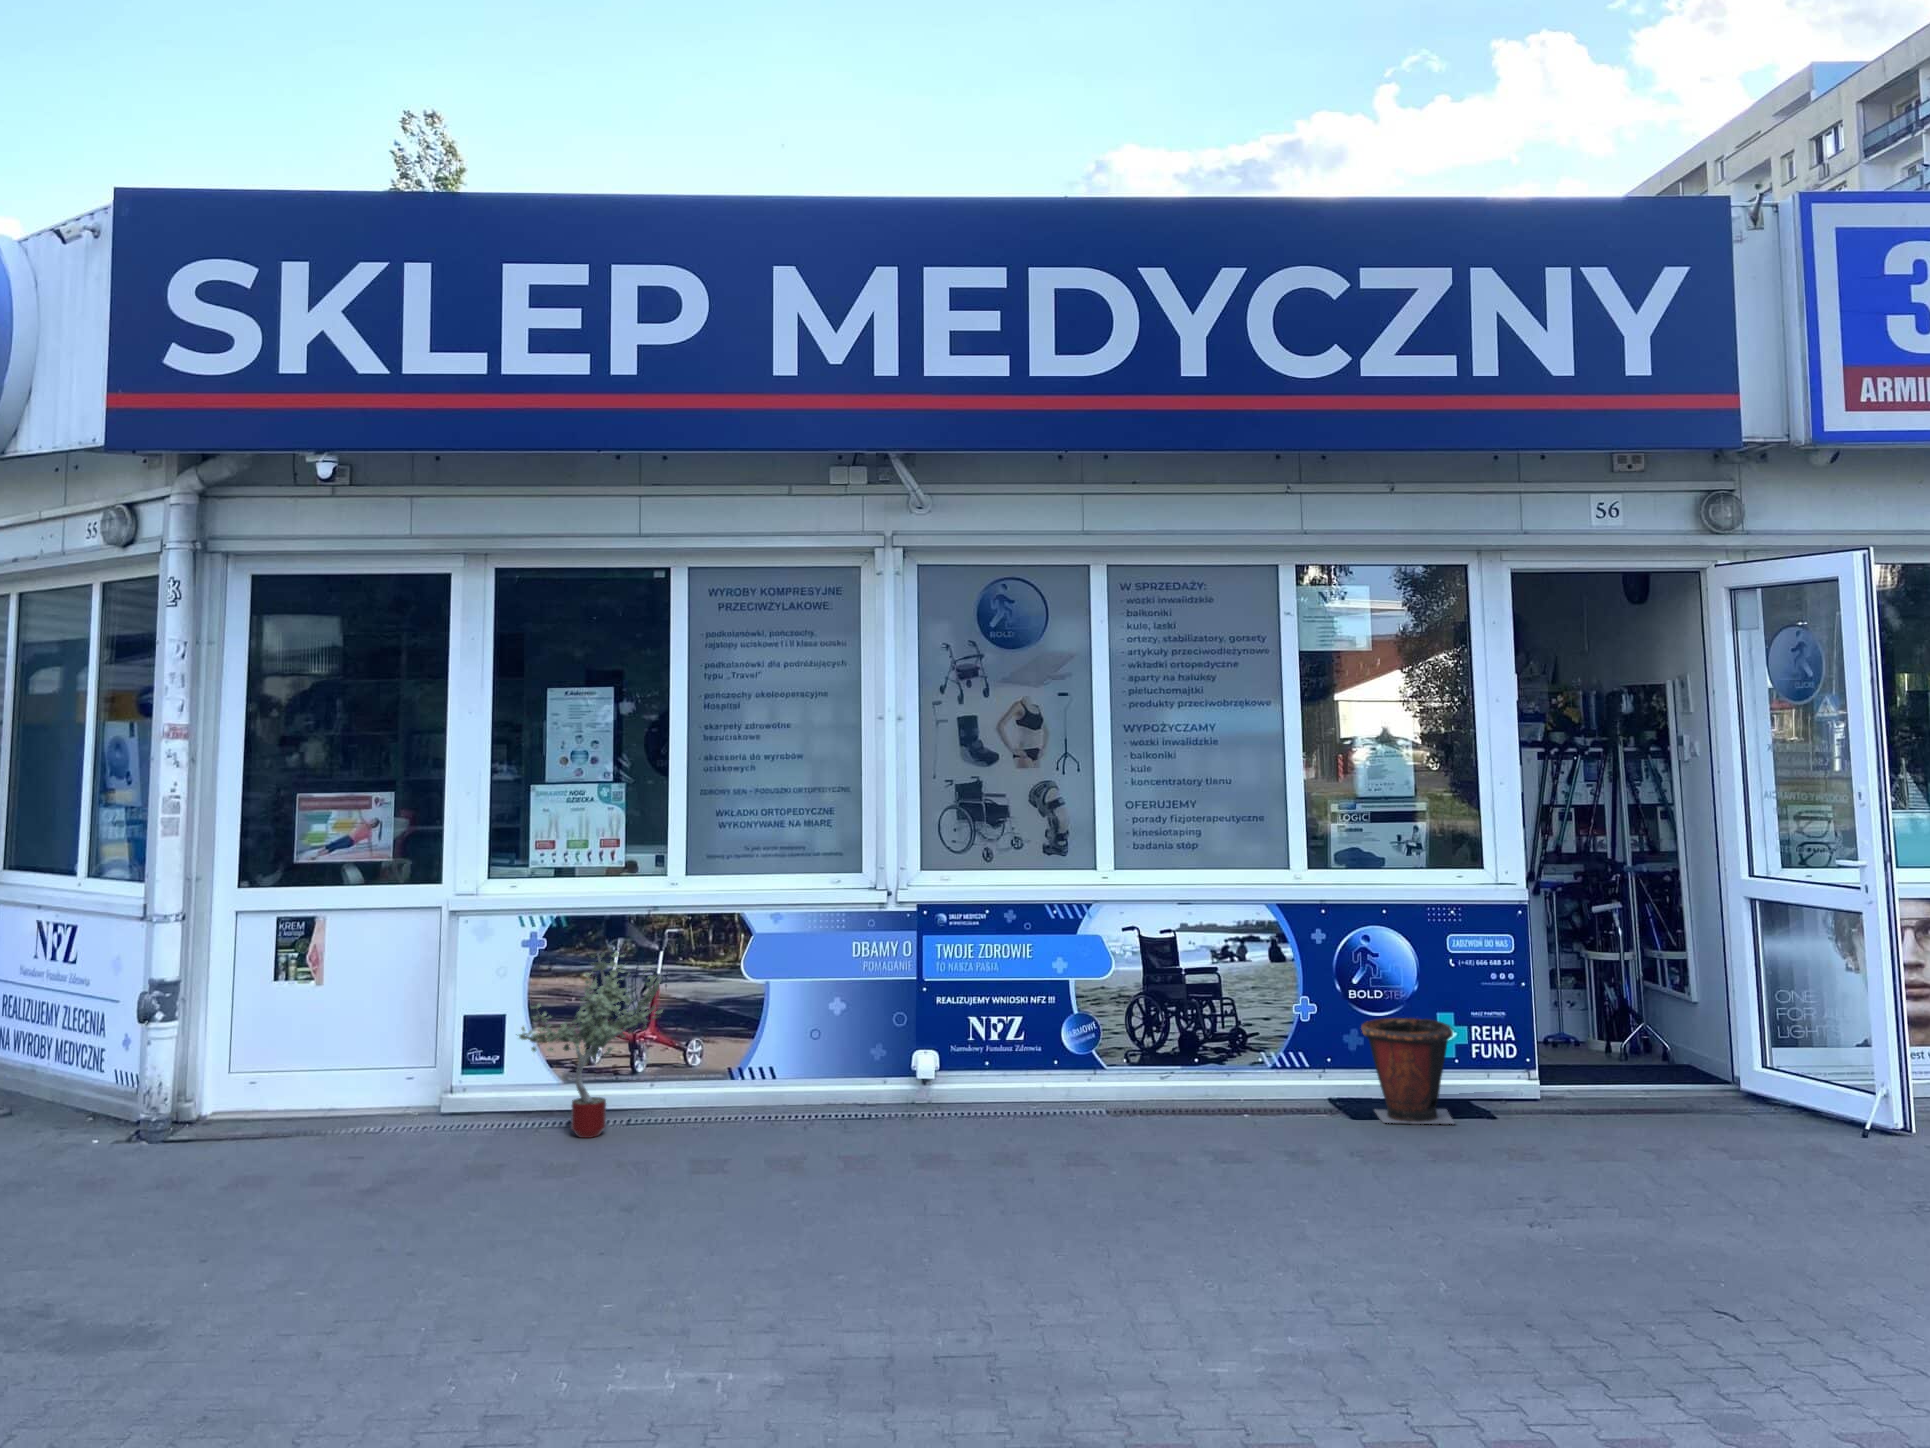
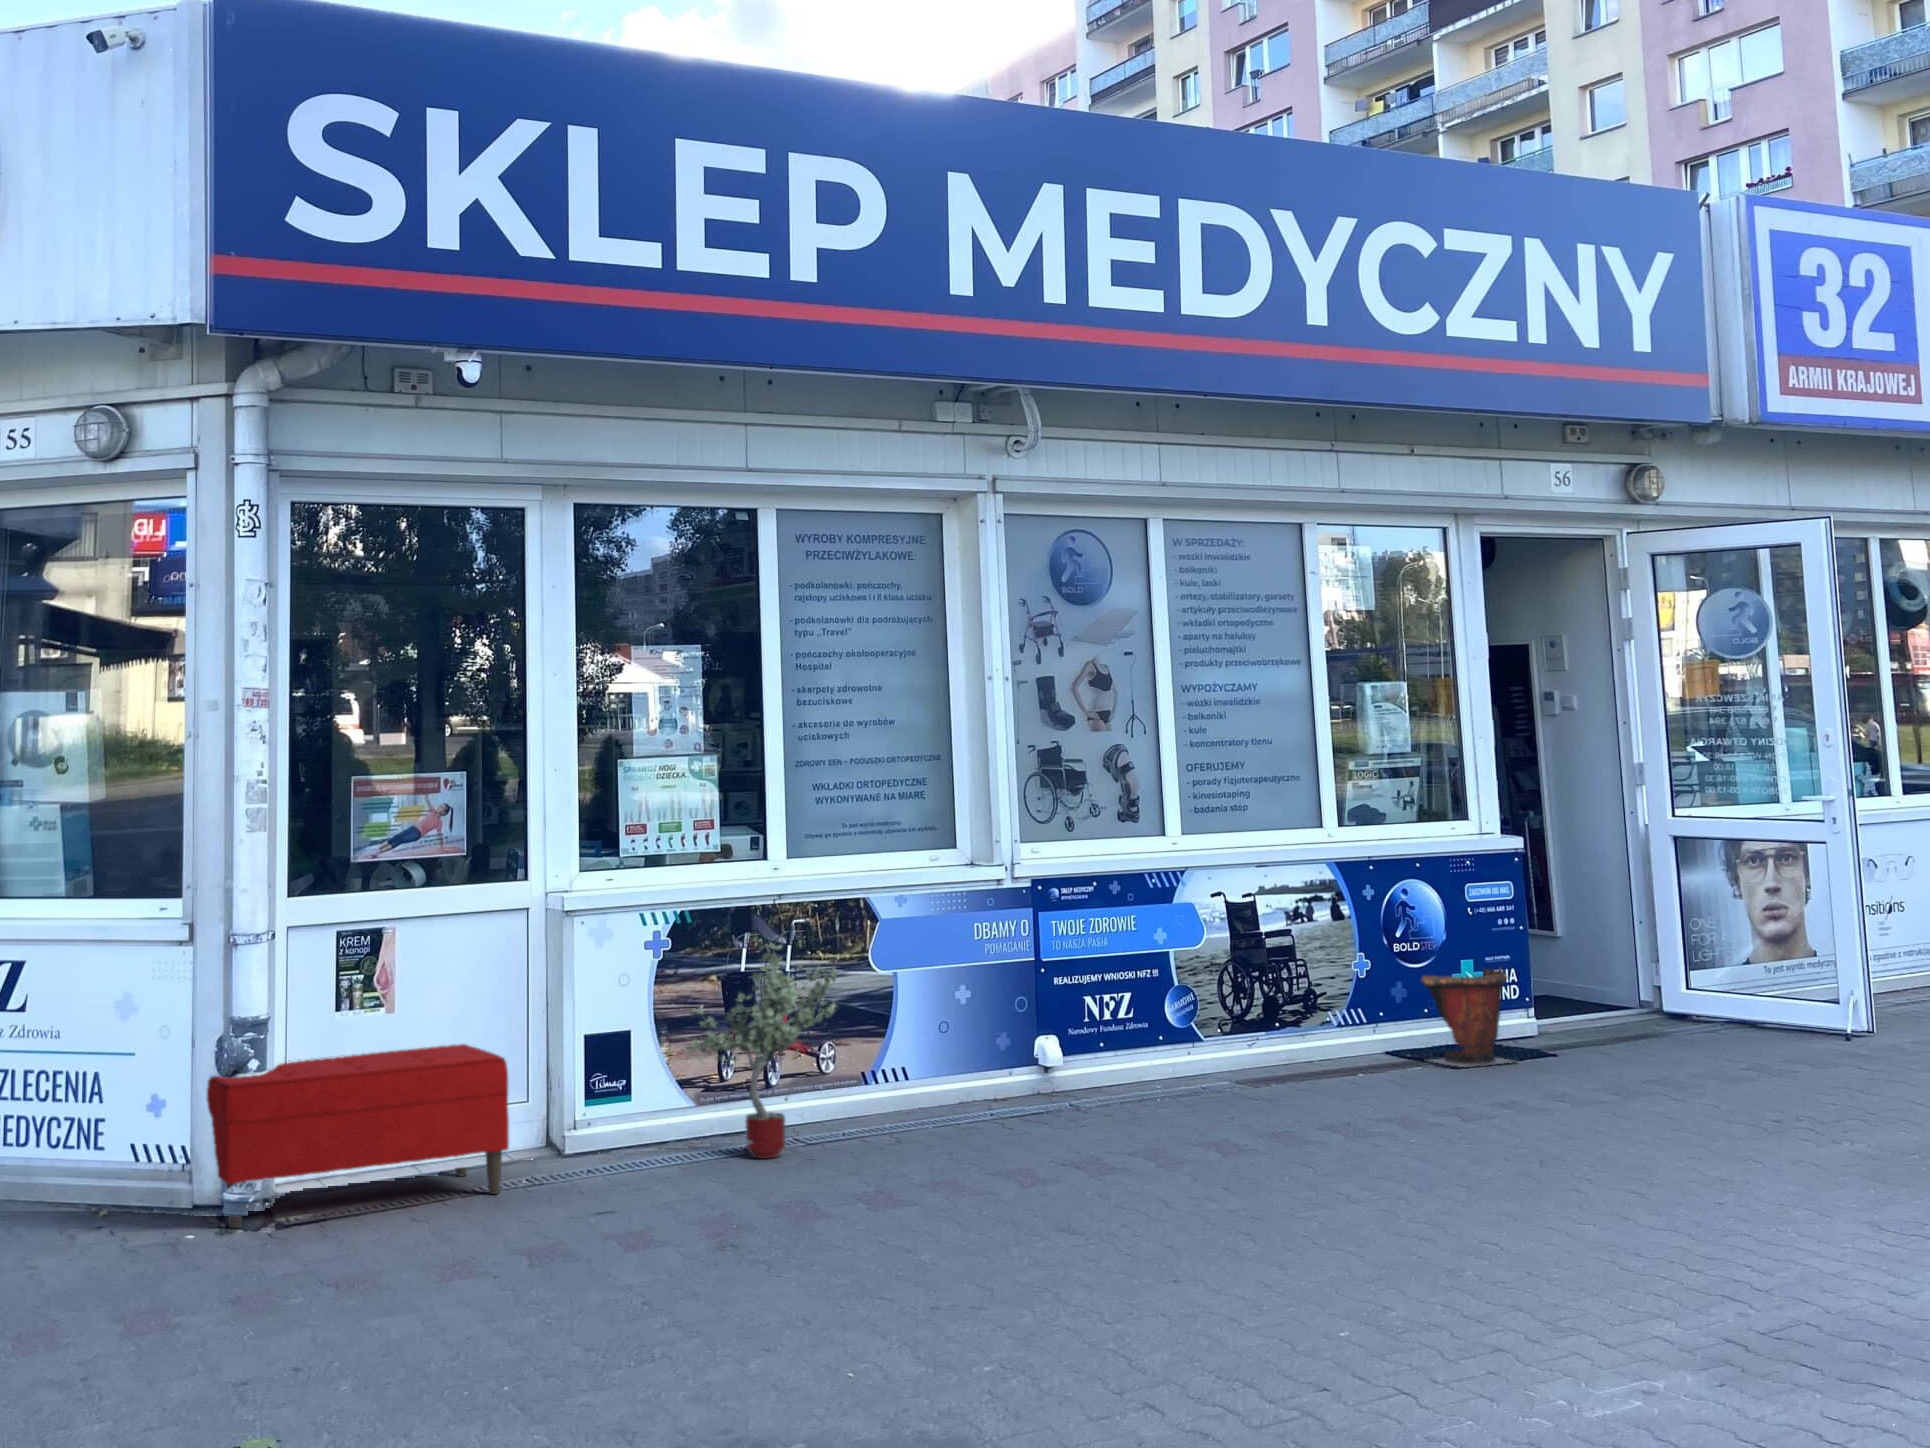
bench: none [114,1015,375,1146] -> present [207,1044,509,1228]

